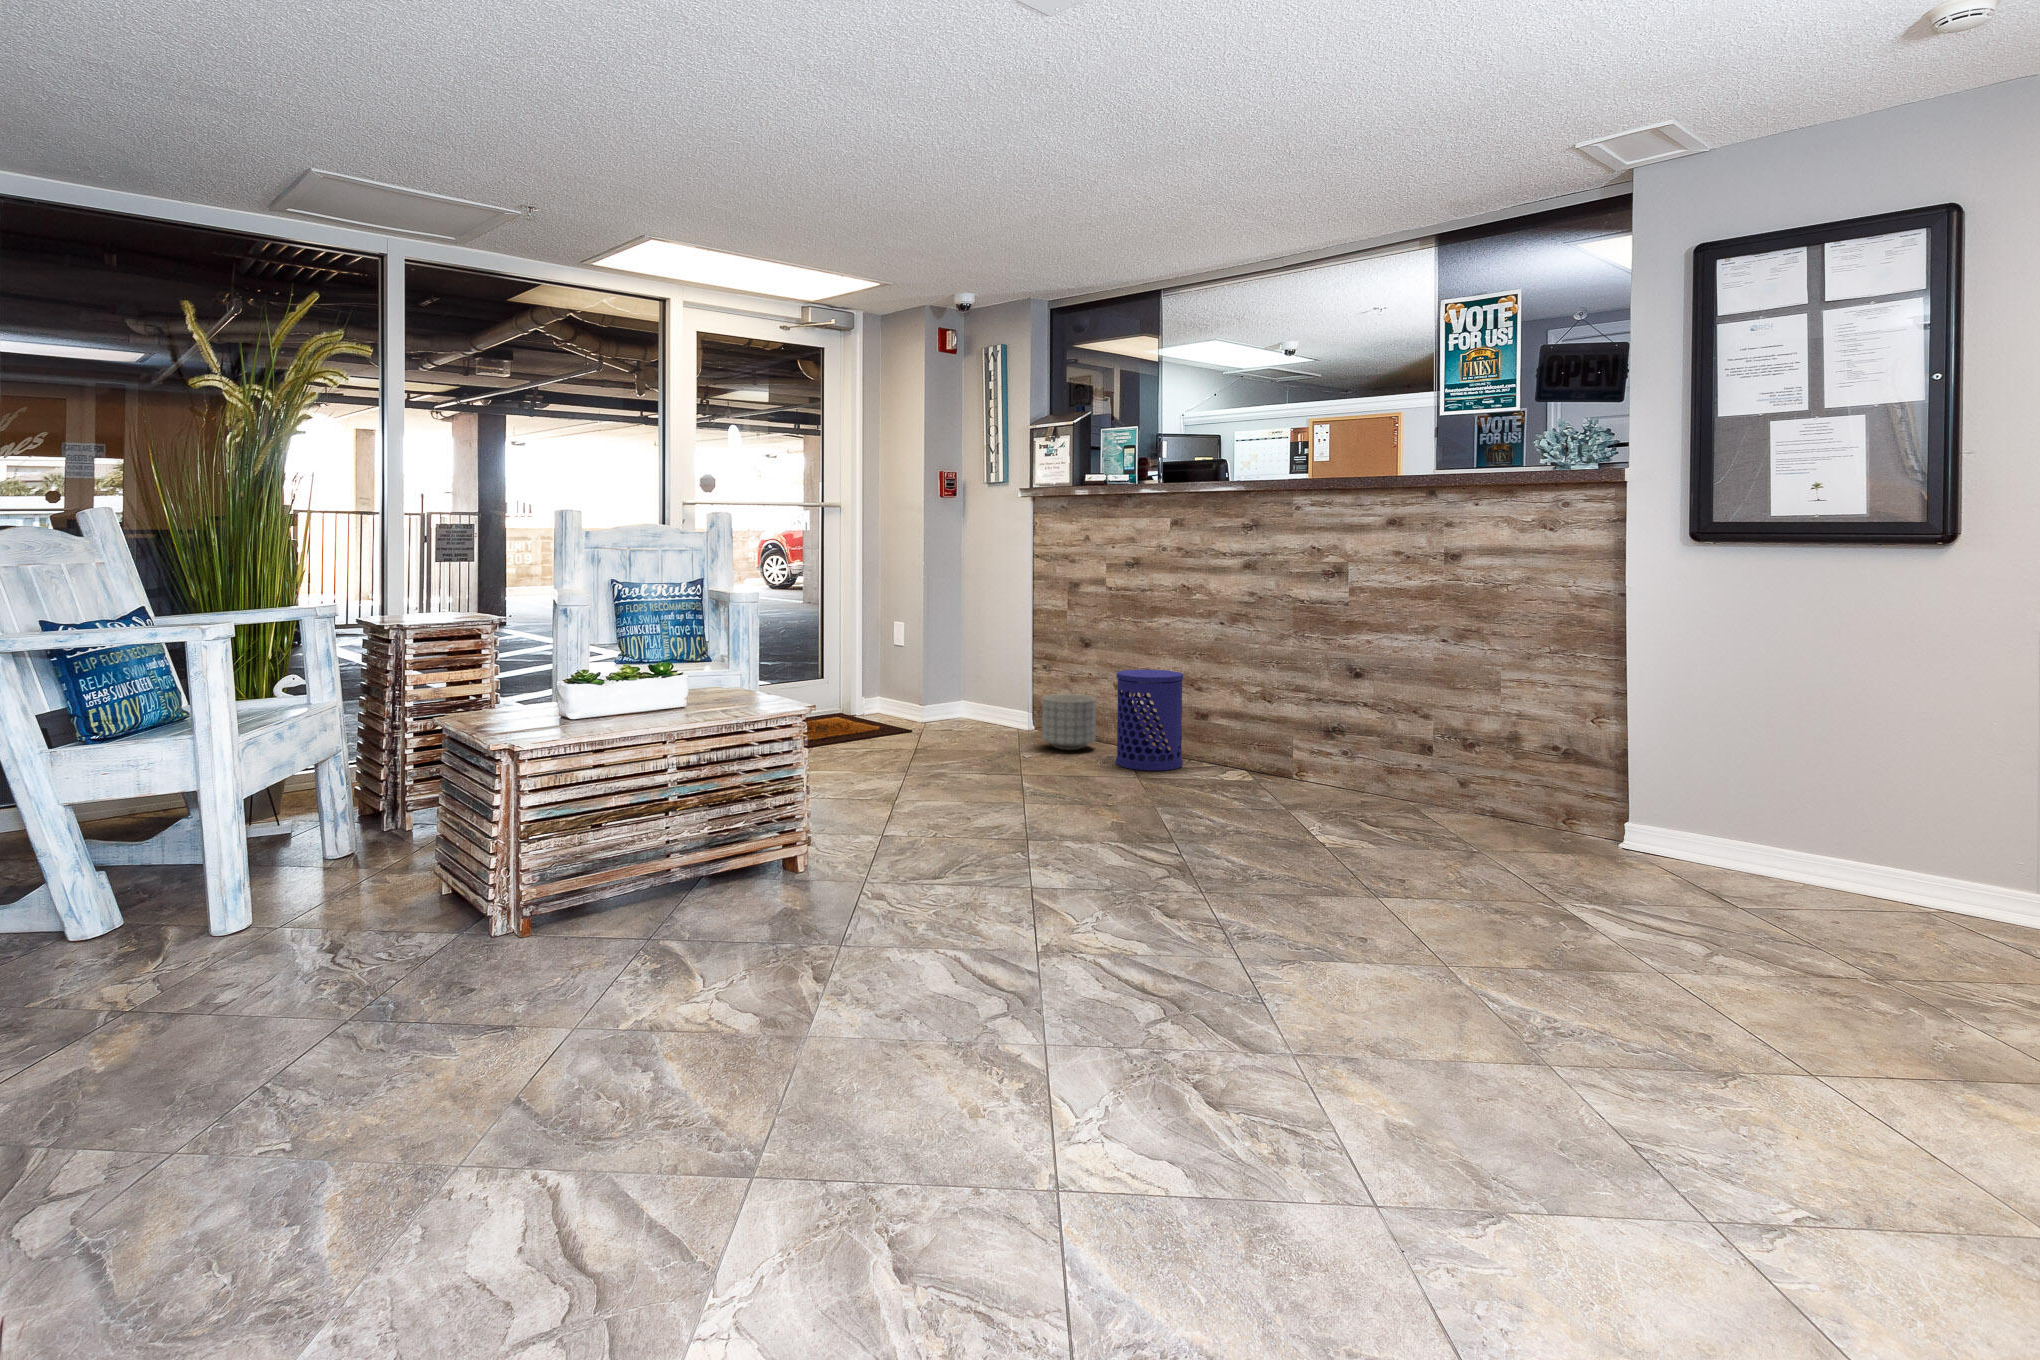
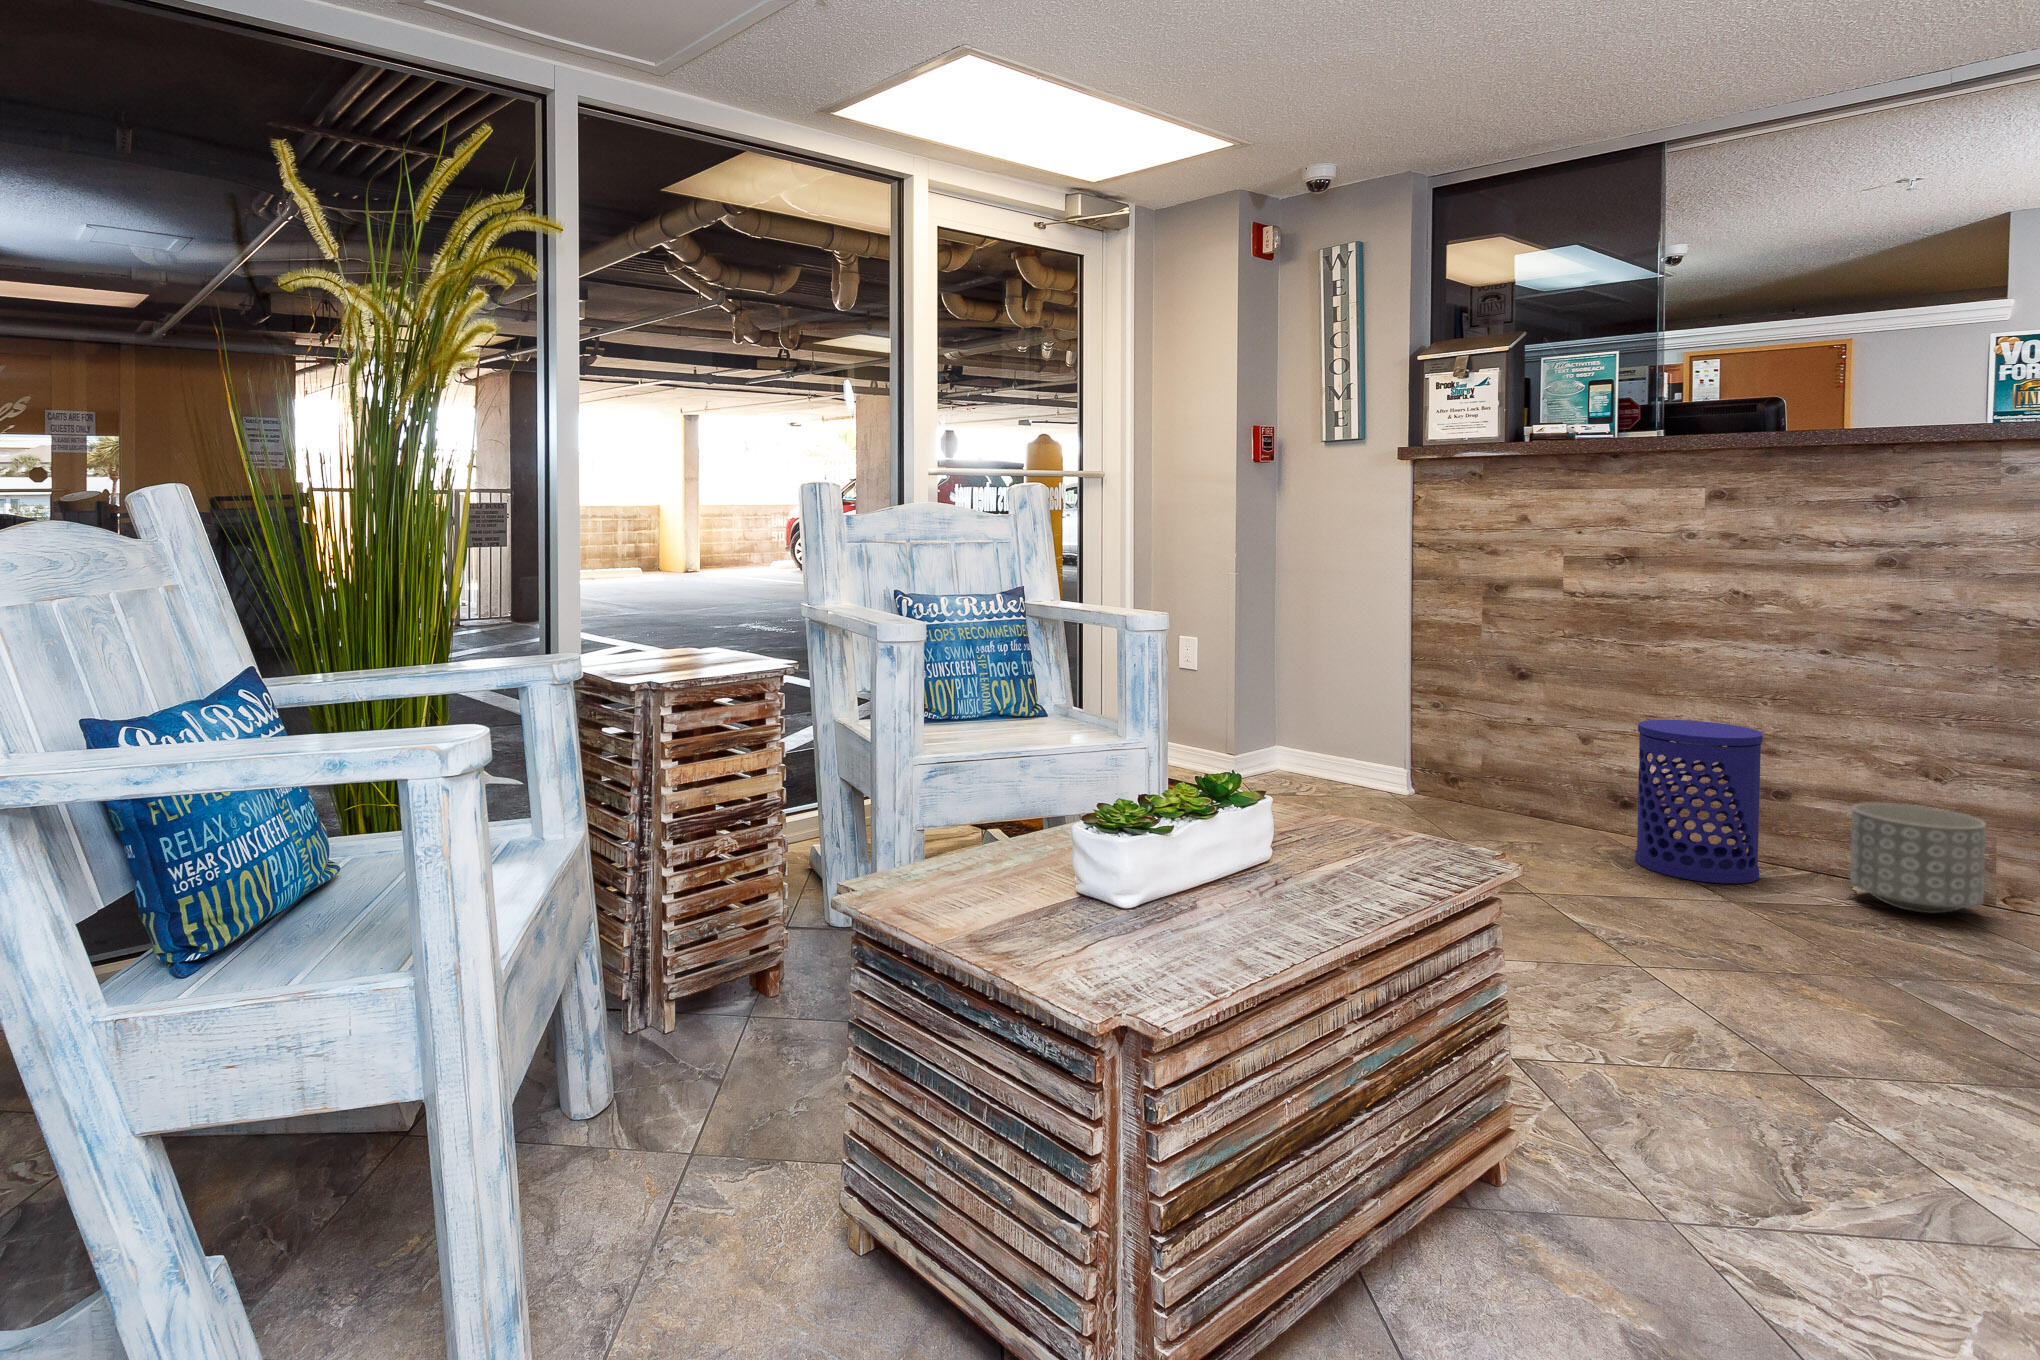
planter: present [1042,694,1096,750] -> present [1850,803,1986,913]

